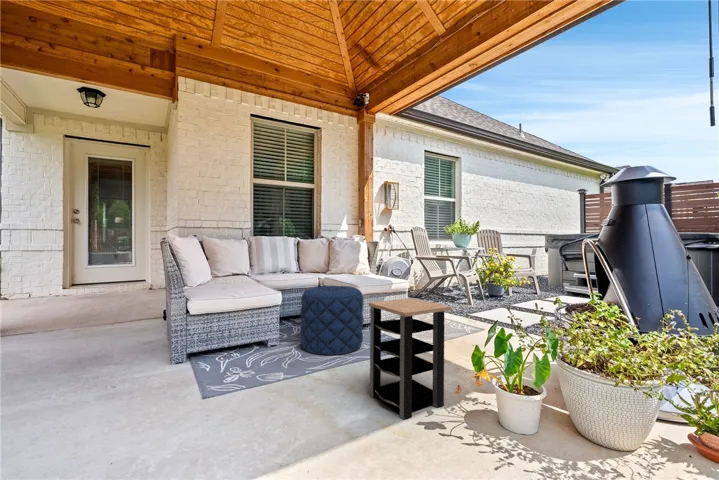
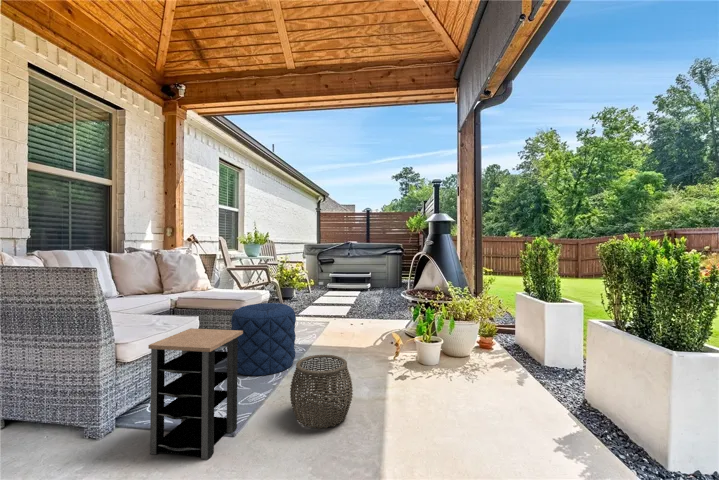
side table: present [369,298,451,419] -> present [148,328,243,460]
woven basket: none [232,336,303,413] -> present [290,355,353,429]

